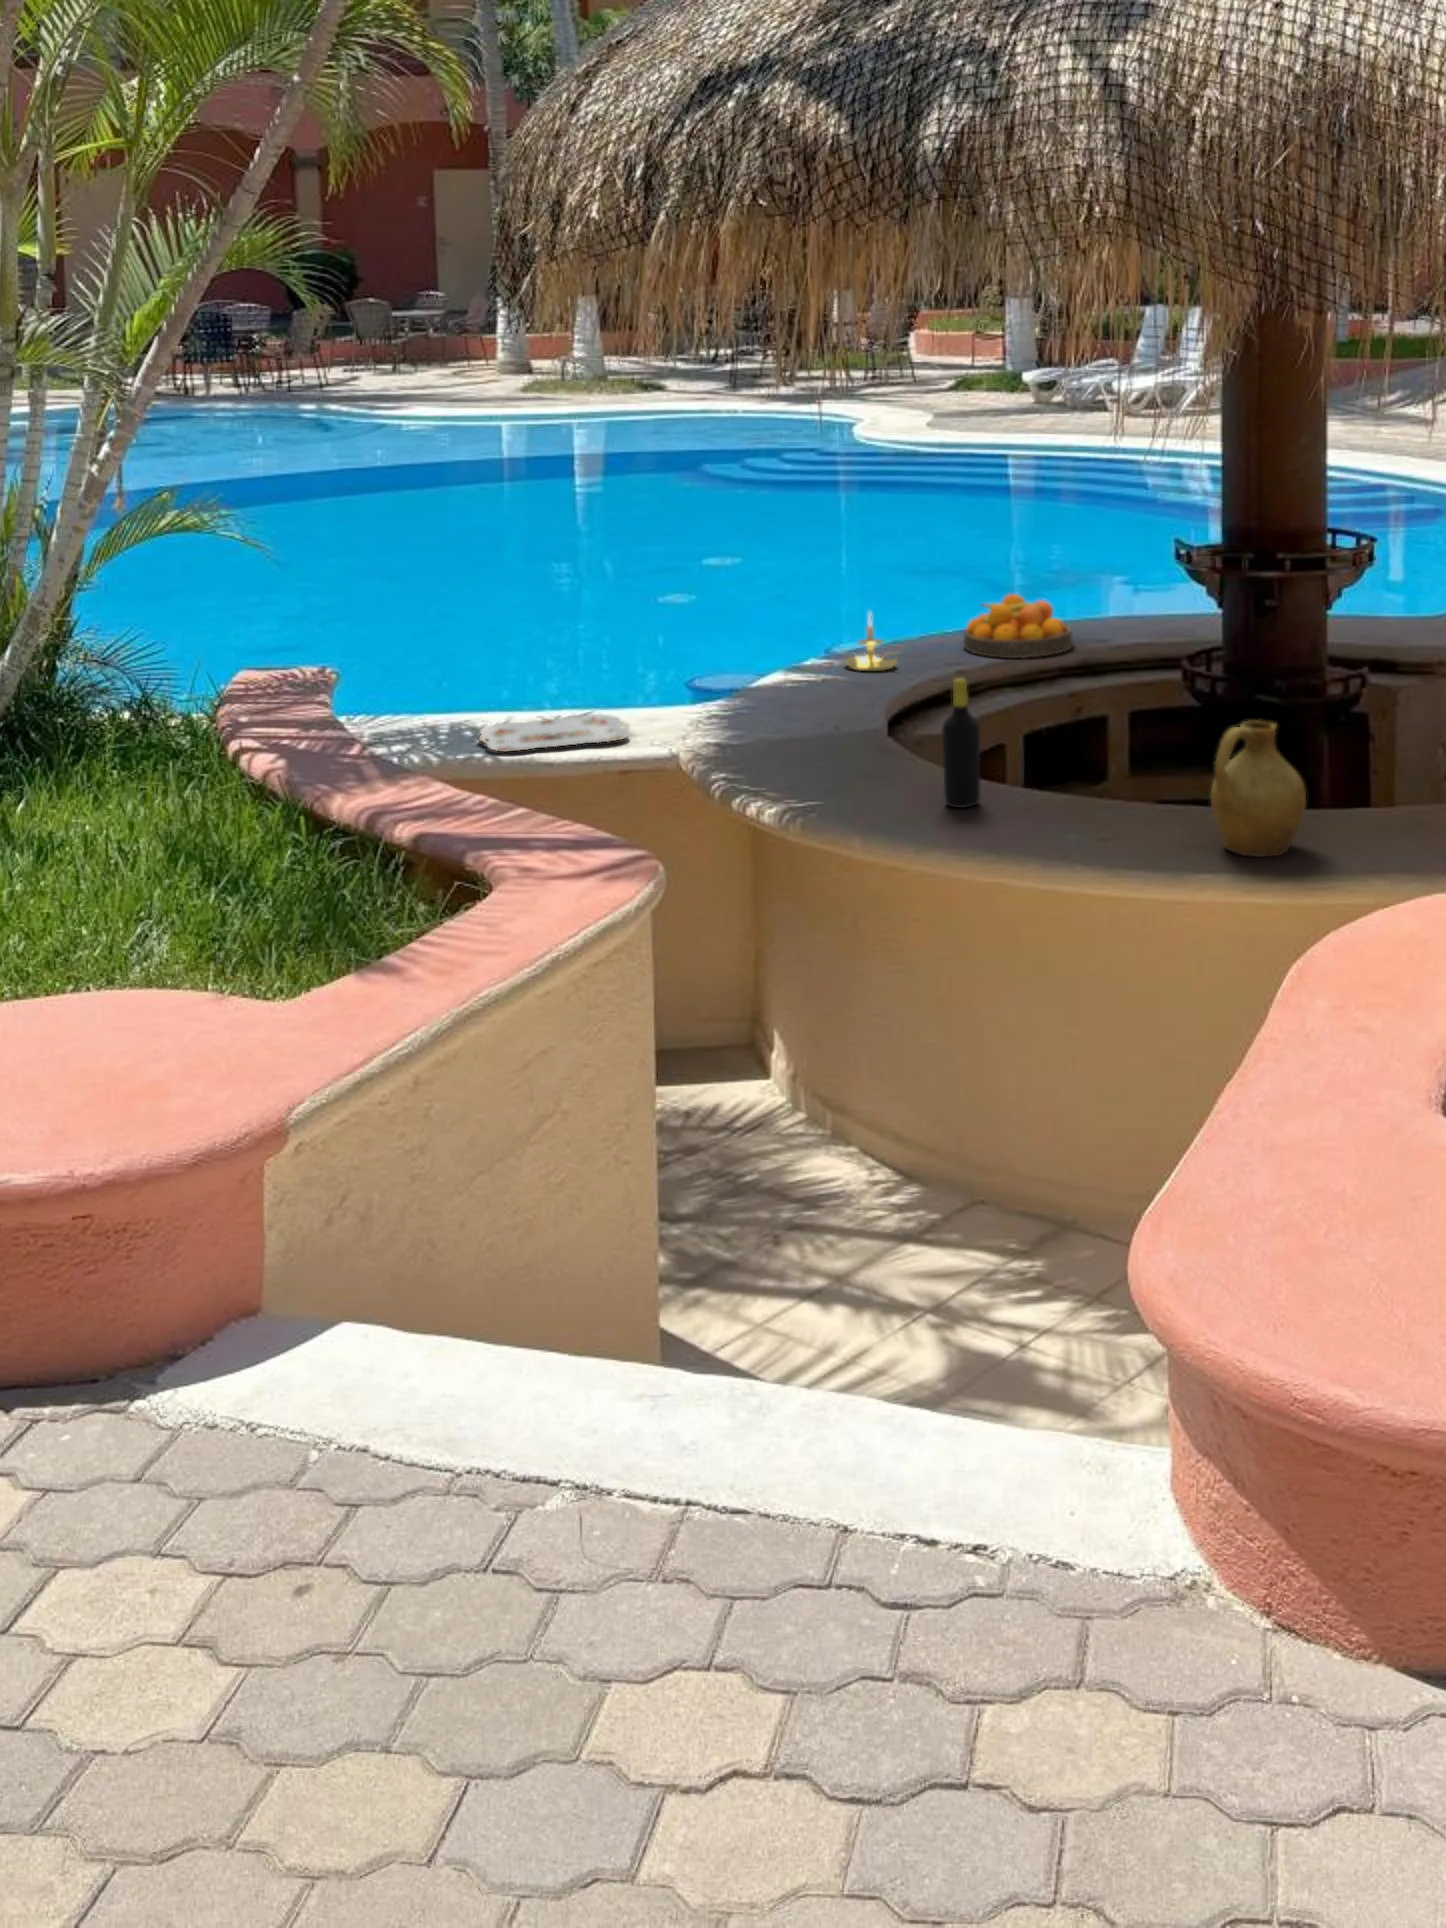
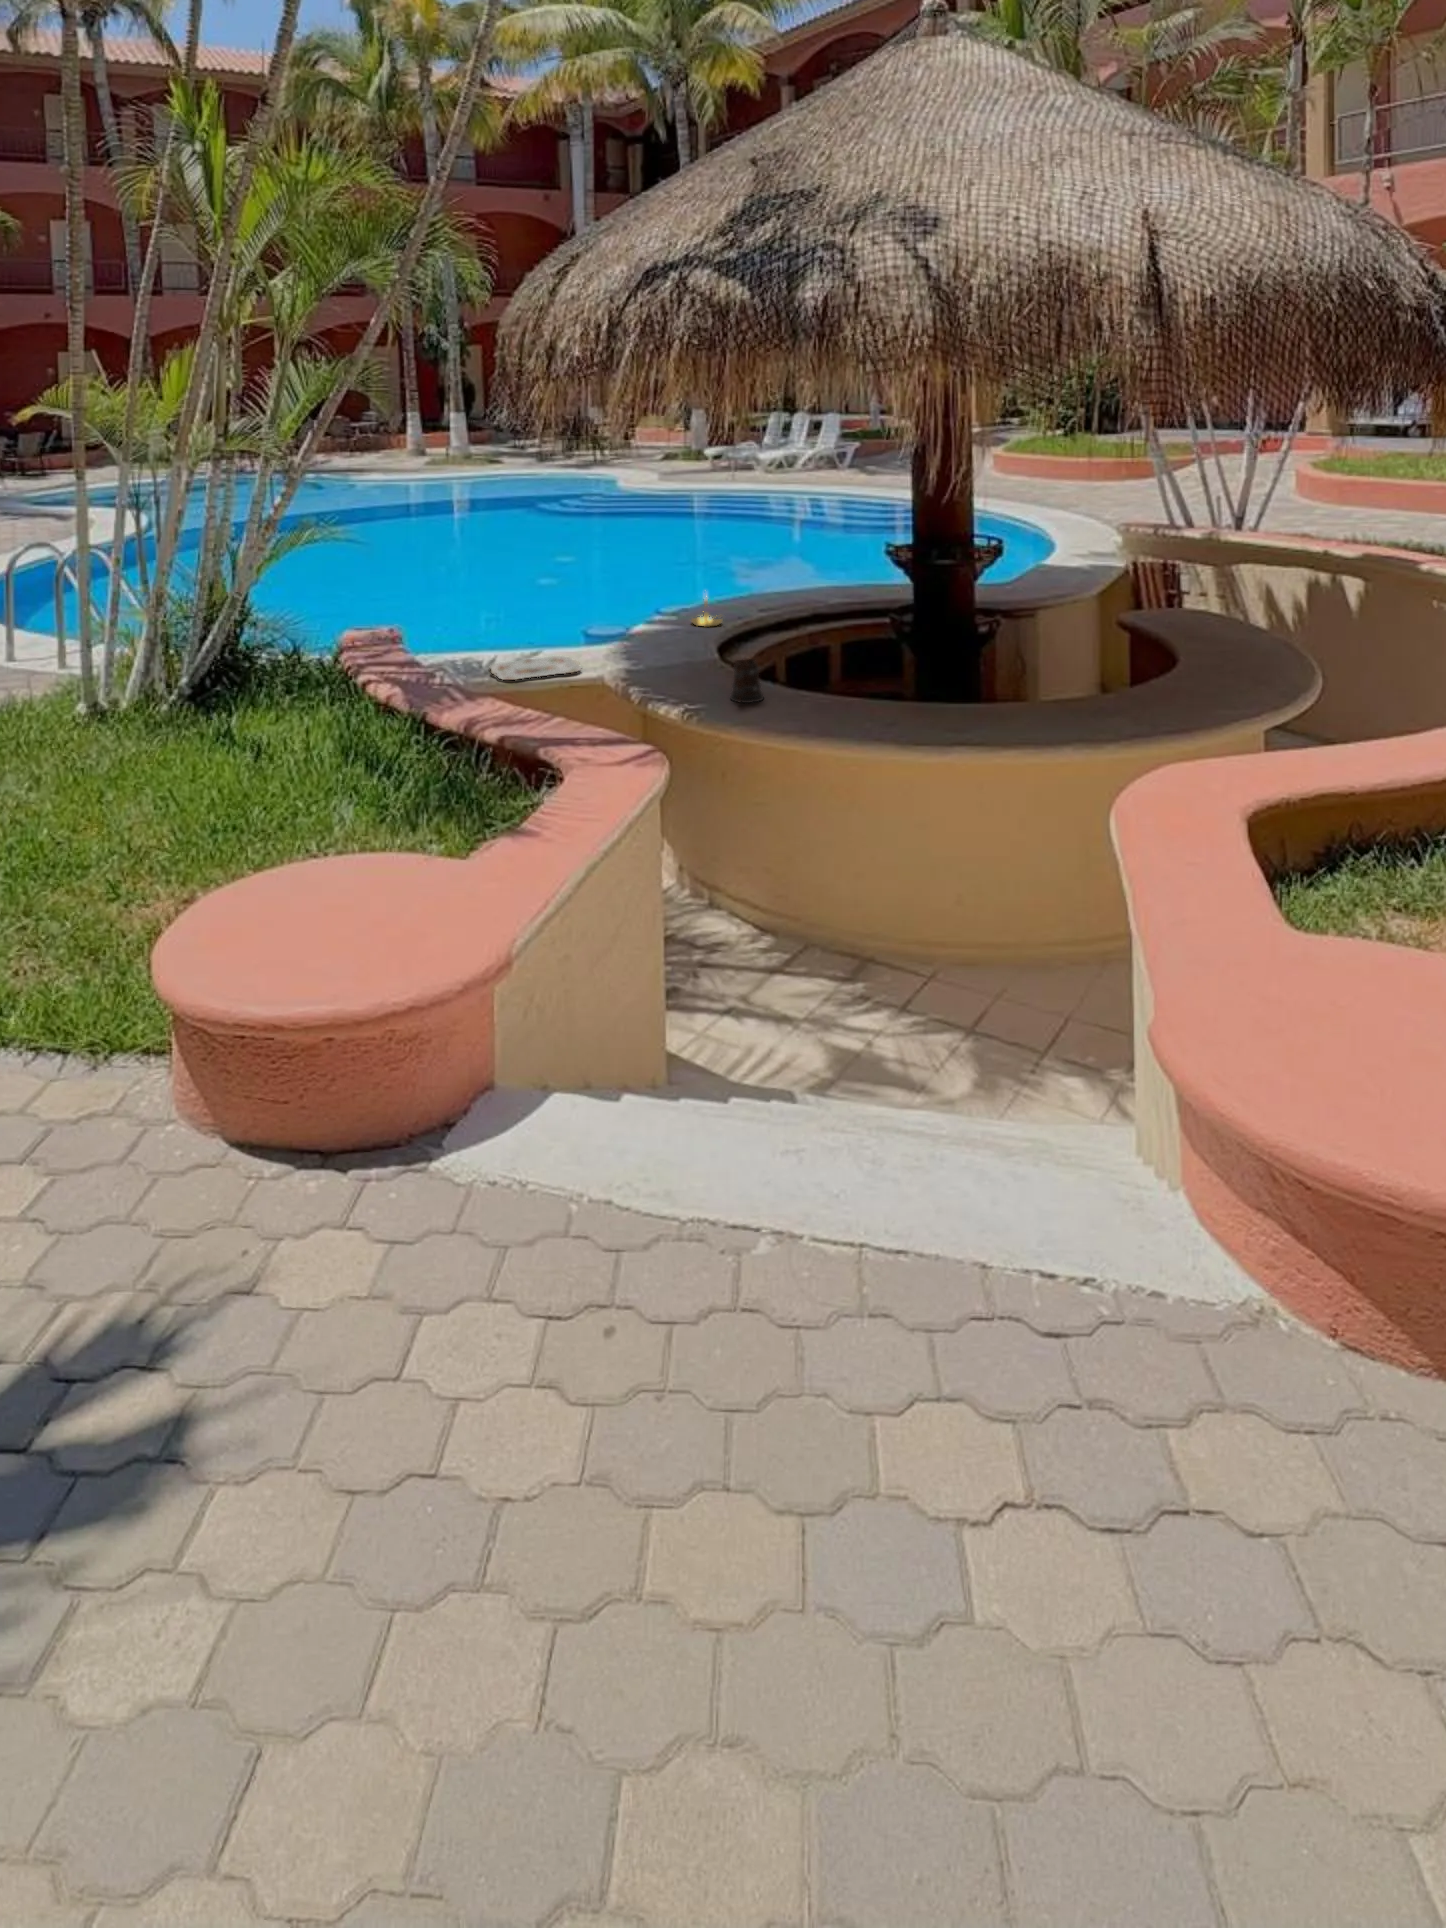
fruit bowl: present [964,594,1073,658] -> none [756,579,820,617]
bottle: present [942,678,980,808] -> none [790,633,813,712]
beer mug: none [853,721,909,792] -> present [730,659,763,703]
pitcher: present [1211,721,1306,857] -> none [968,657,1028,742]

